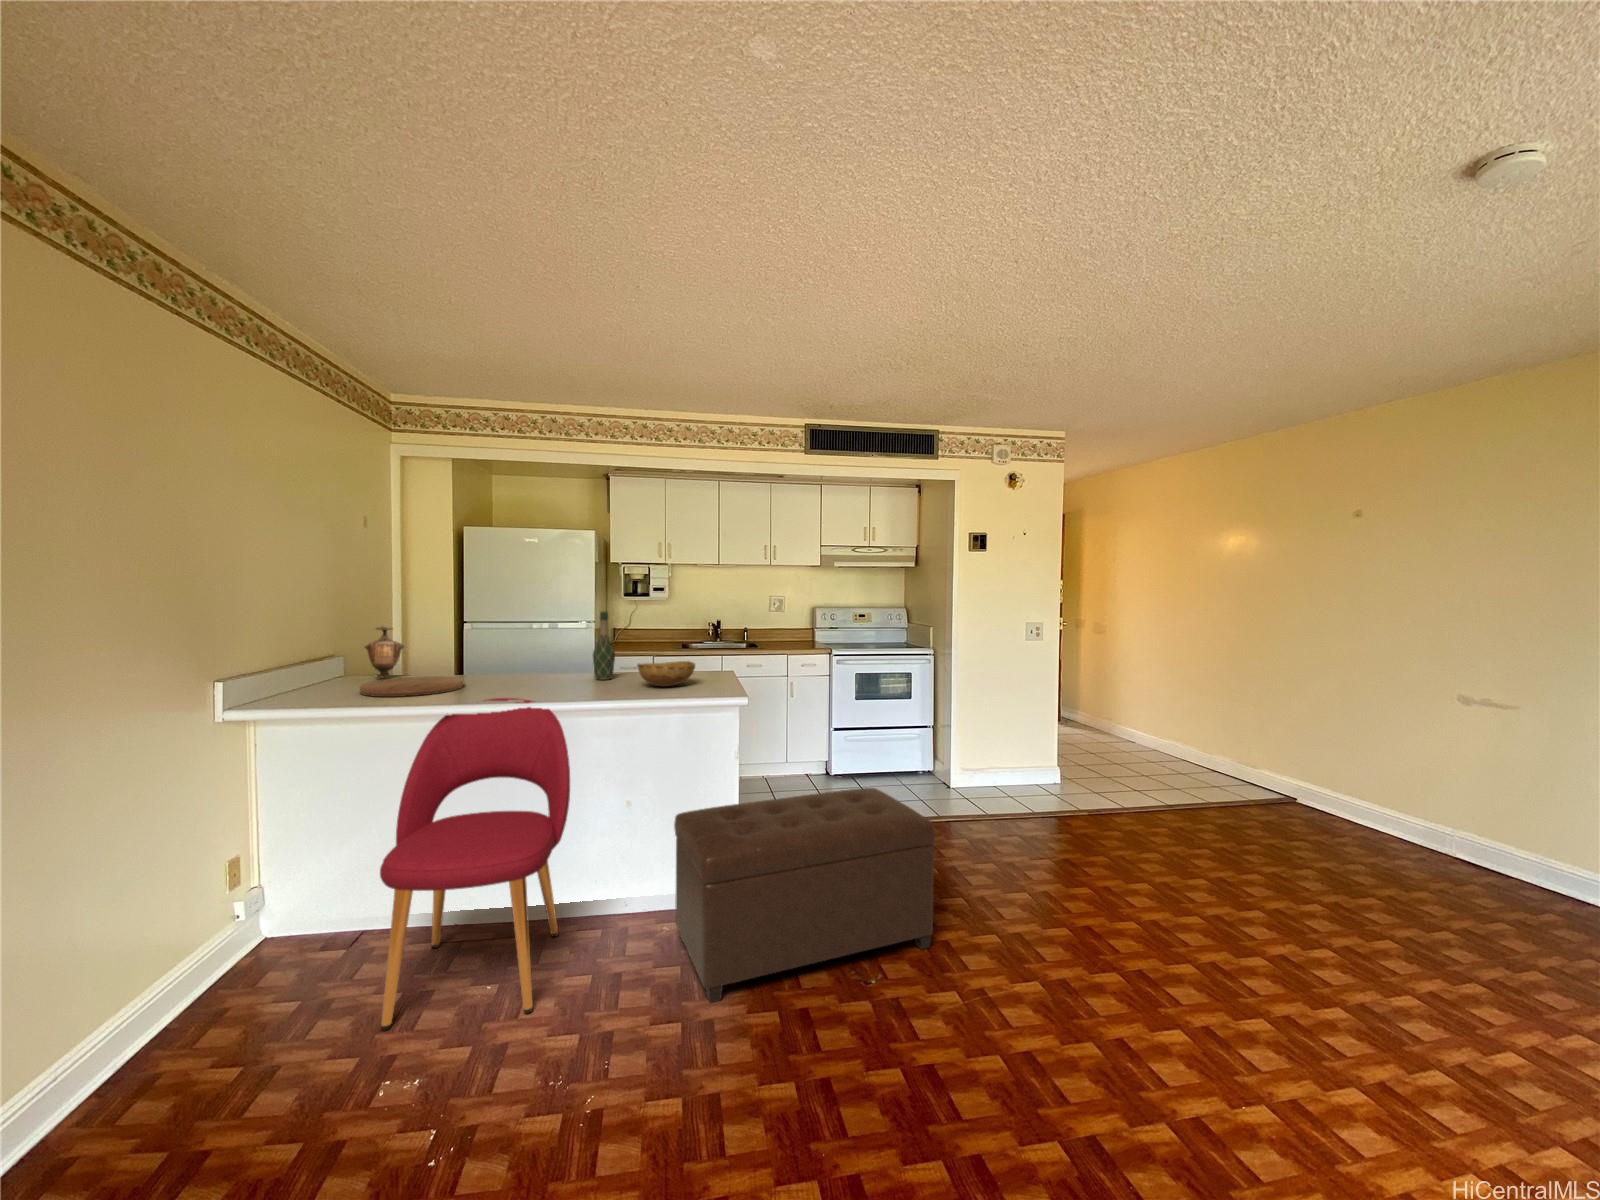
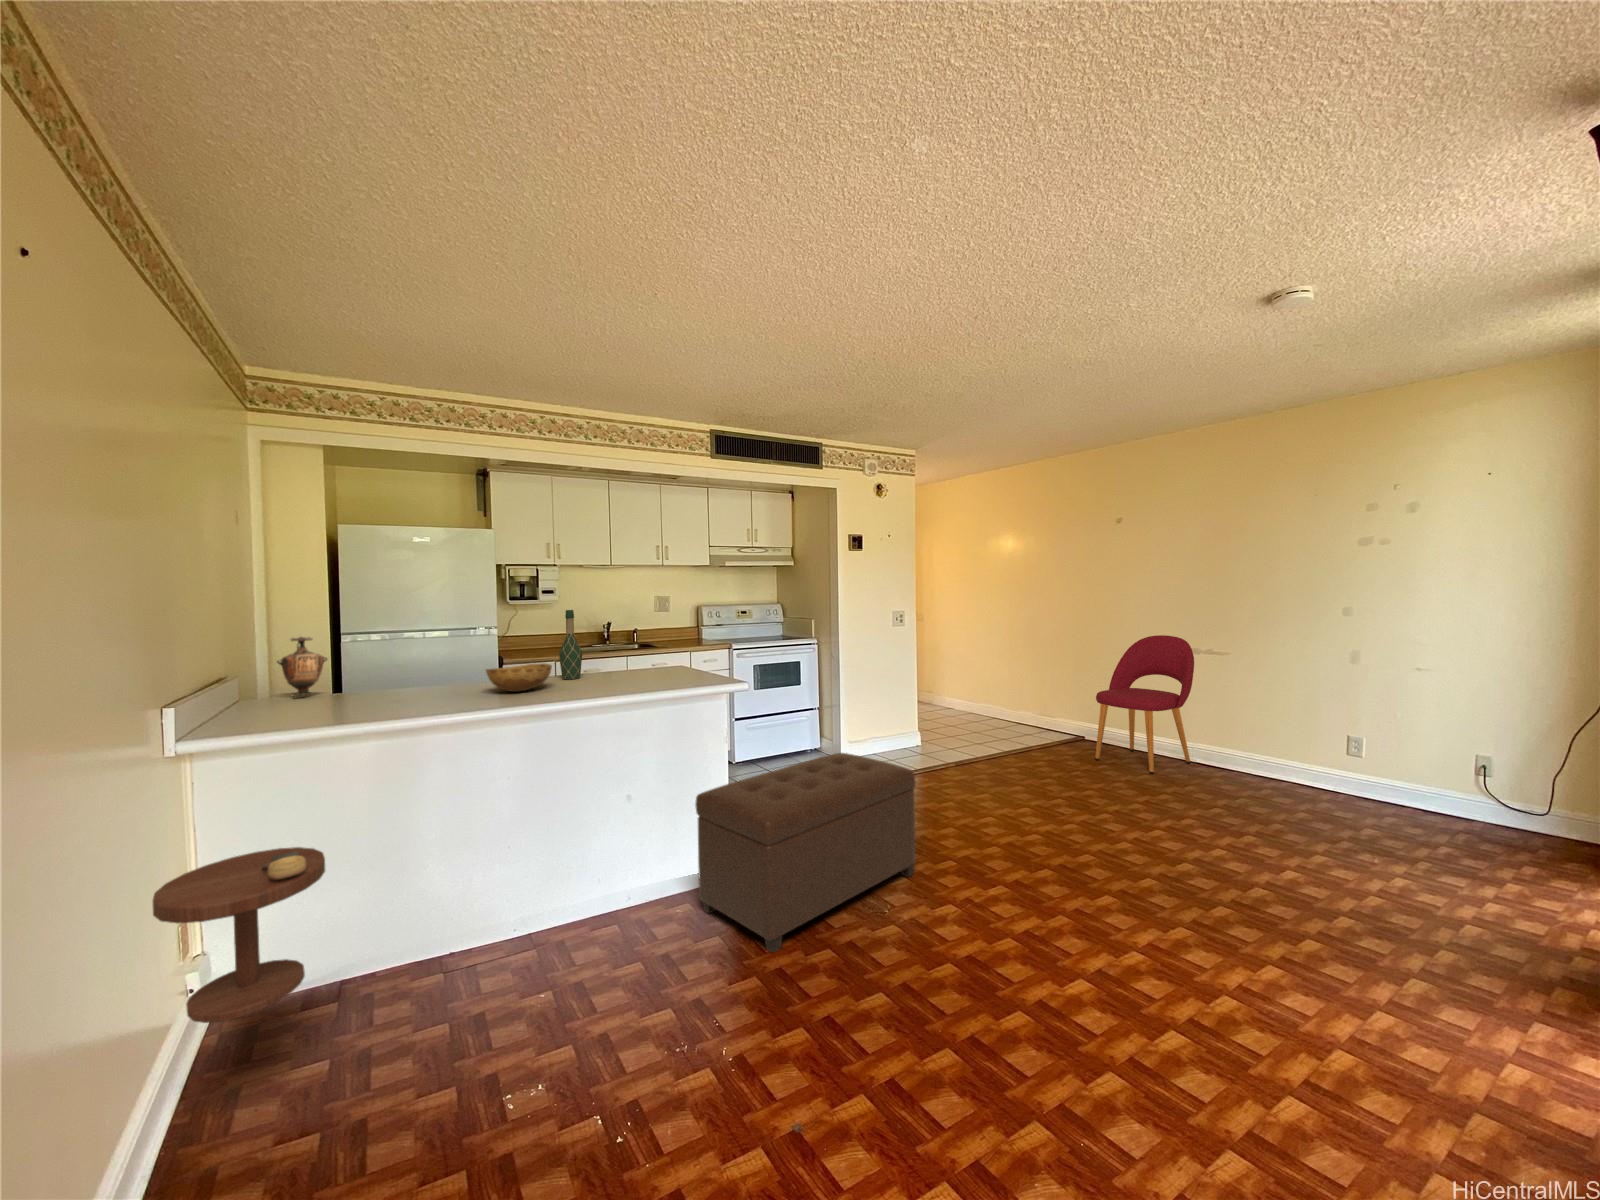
bowl: present [637,661,695,687] -> present [486,663,552,692]
cutting board: present [360,676,463,697] -> none [309,687,430,713]
dining chair: present [380,698,570,1030] -> present [1095,635,1194,774]
side table: none [150,811,295,1030] -> present [153,847,325,1023]

